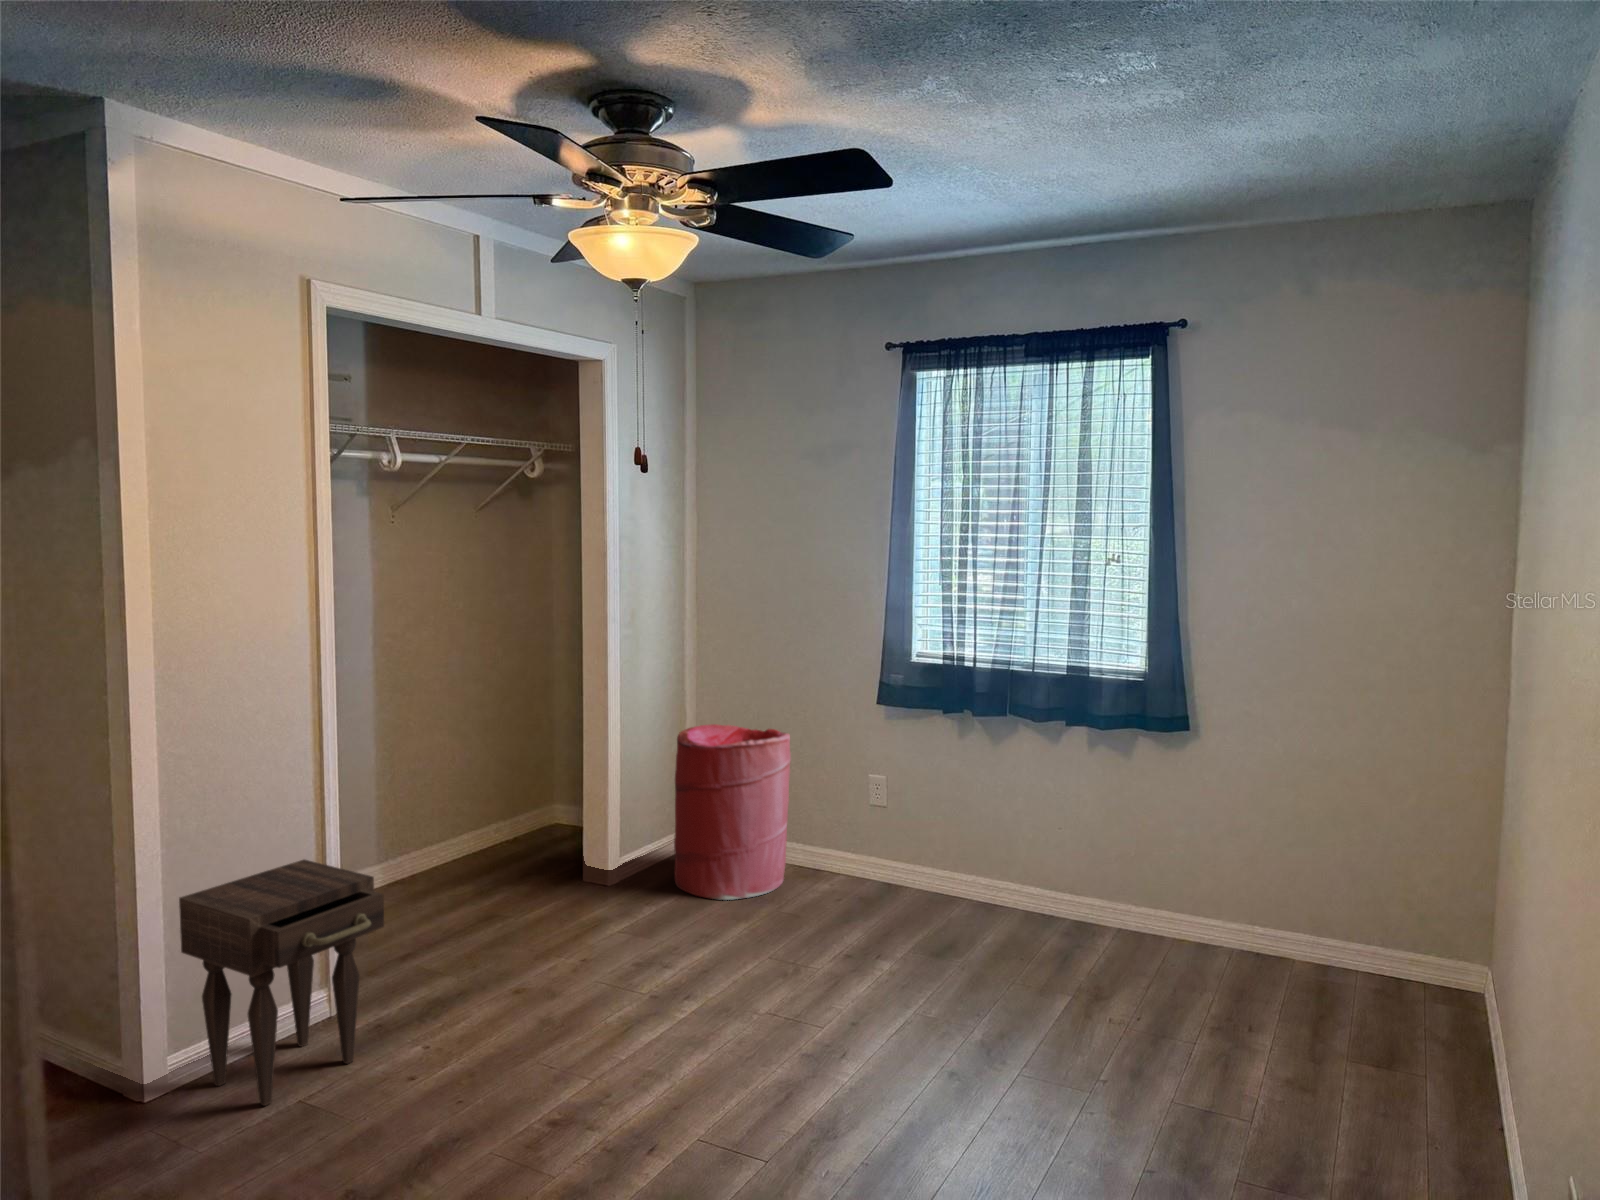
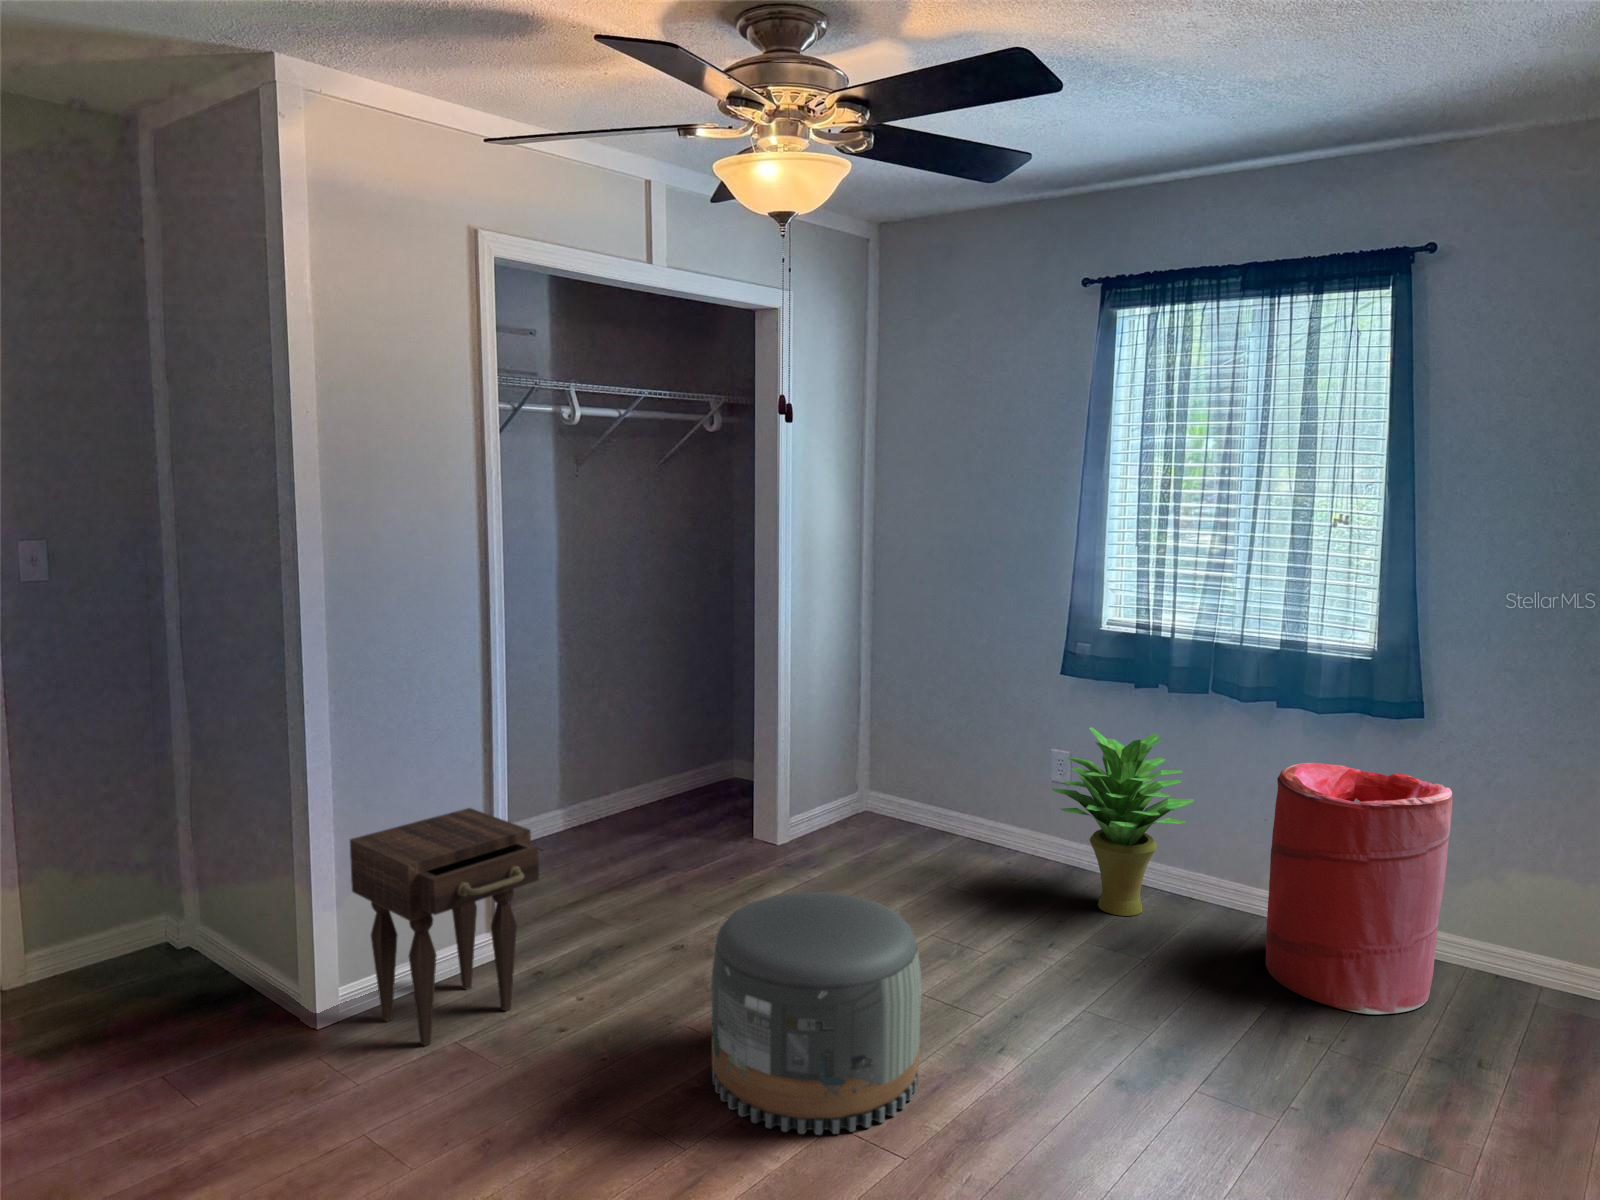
laundry hamper: present [674,724,791,900] -> present [1266,763,1453,1014]
potted plant: none [871,752,998,926] -> present [1052,727,1194,916]
pouf: none [569,919,769,1150] -> present [712,892,921,1135]

